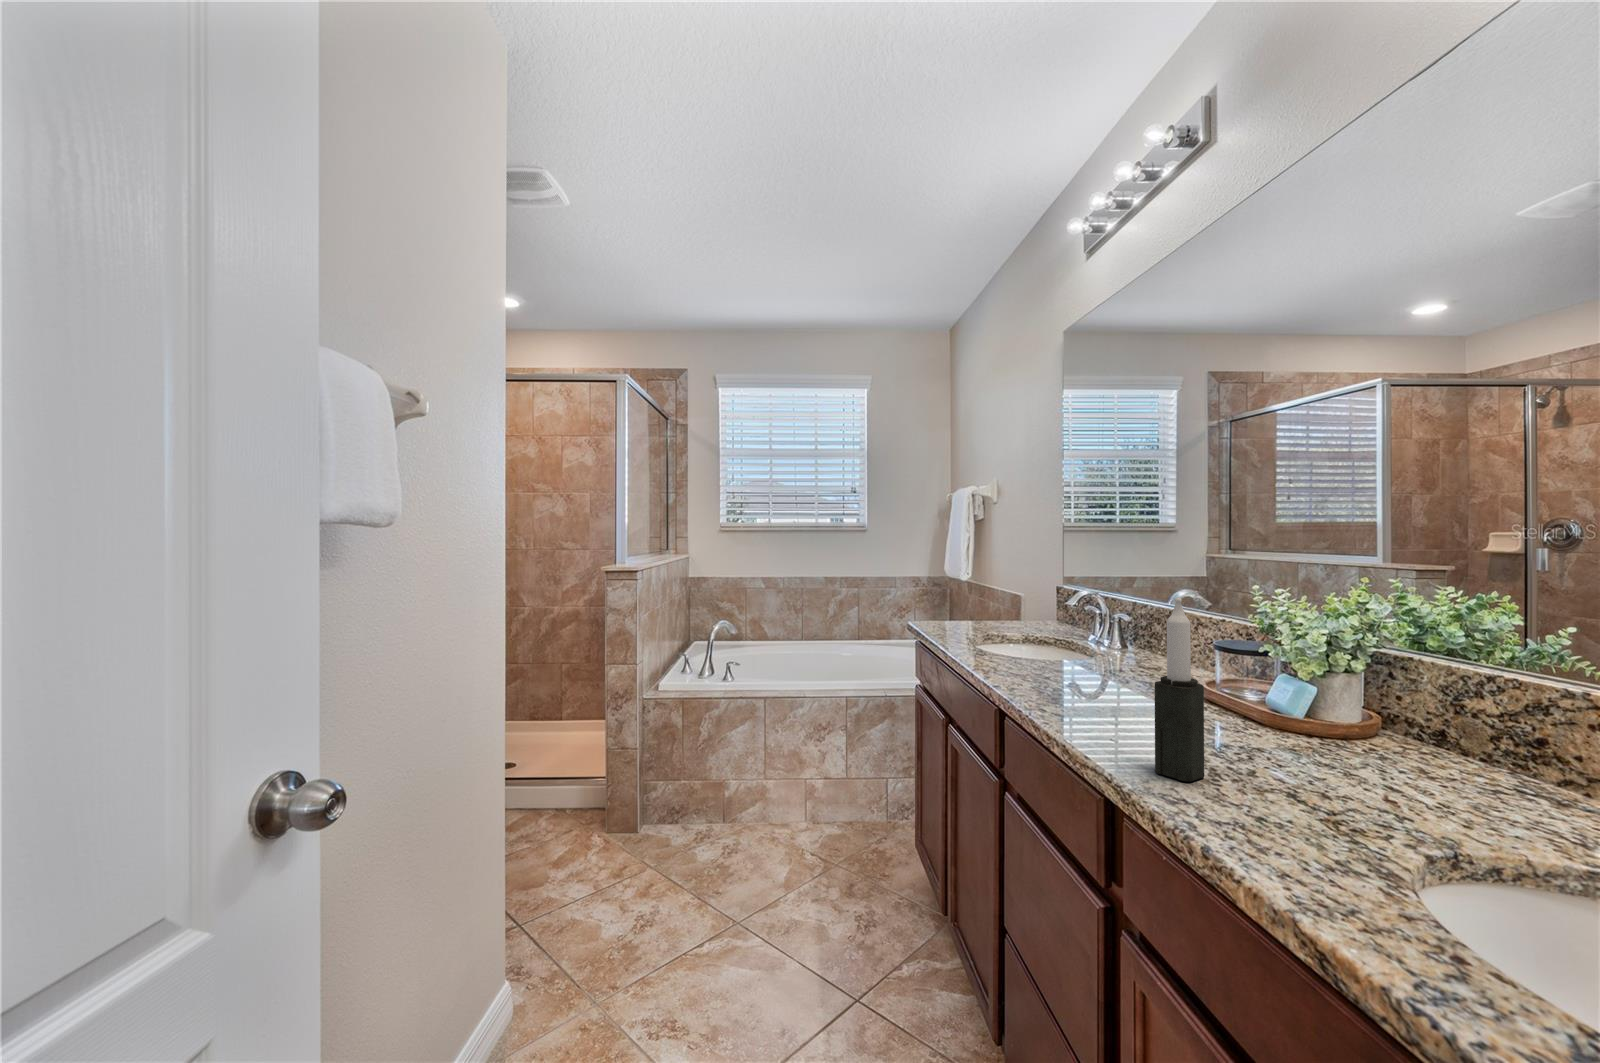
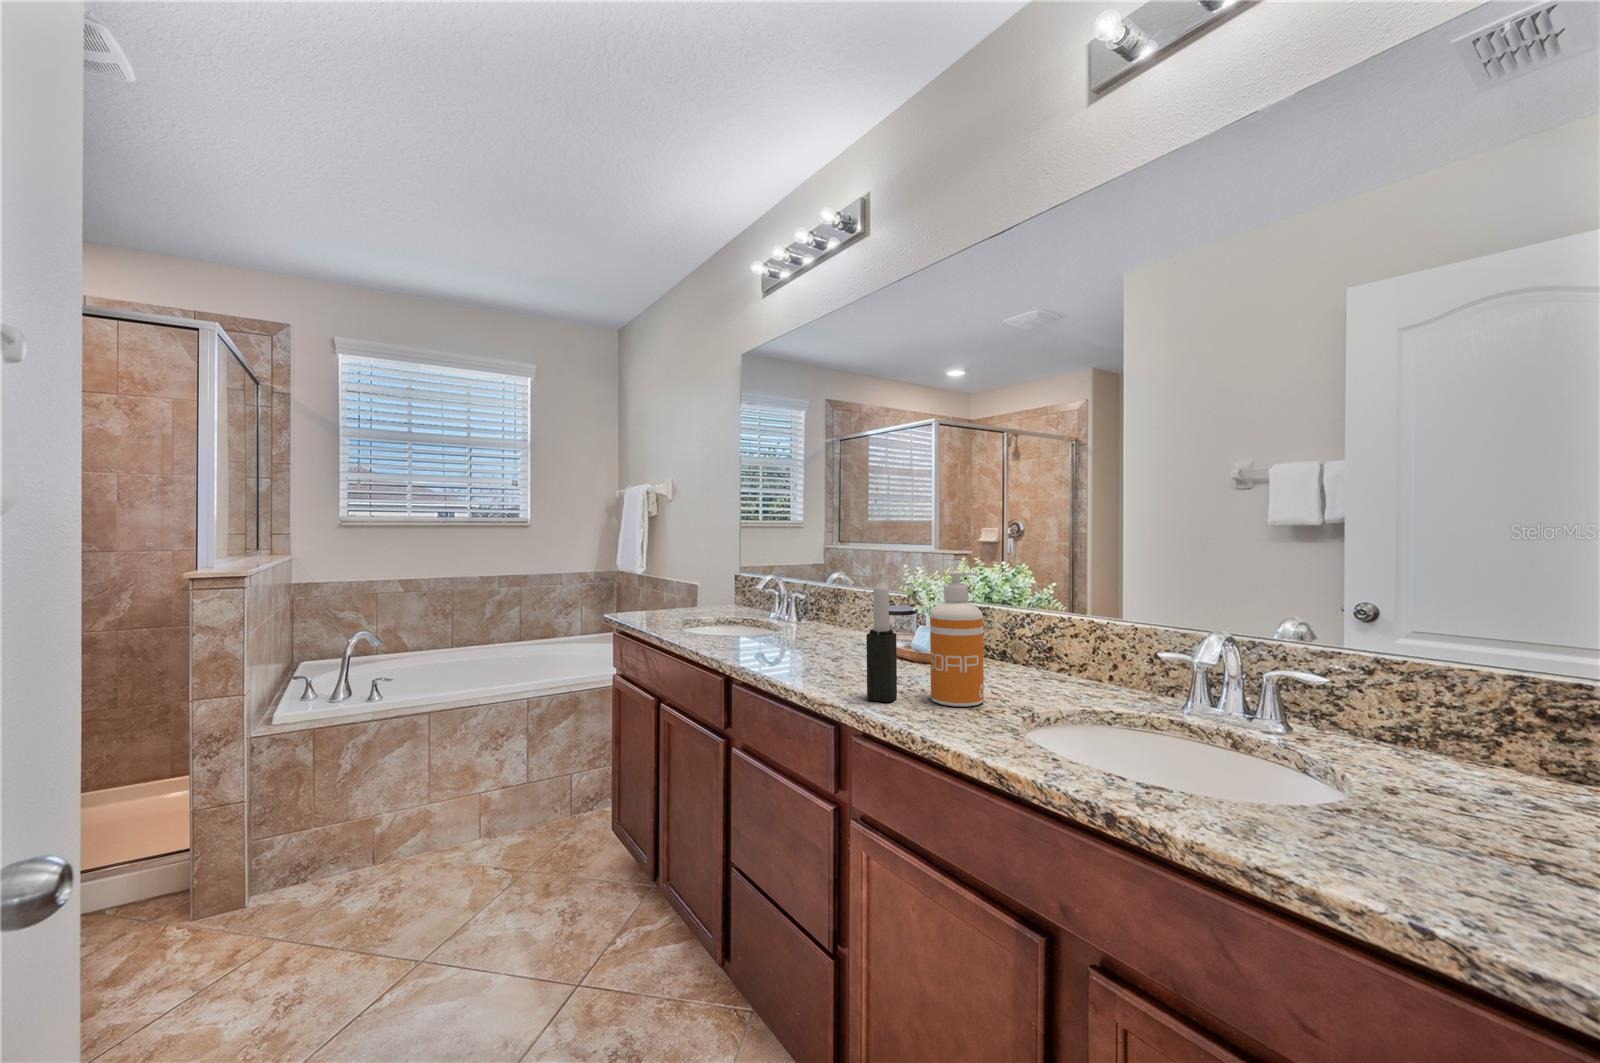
soap dispenser: none [1261,604,1359,814] -> present [930,572,984,706]

